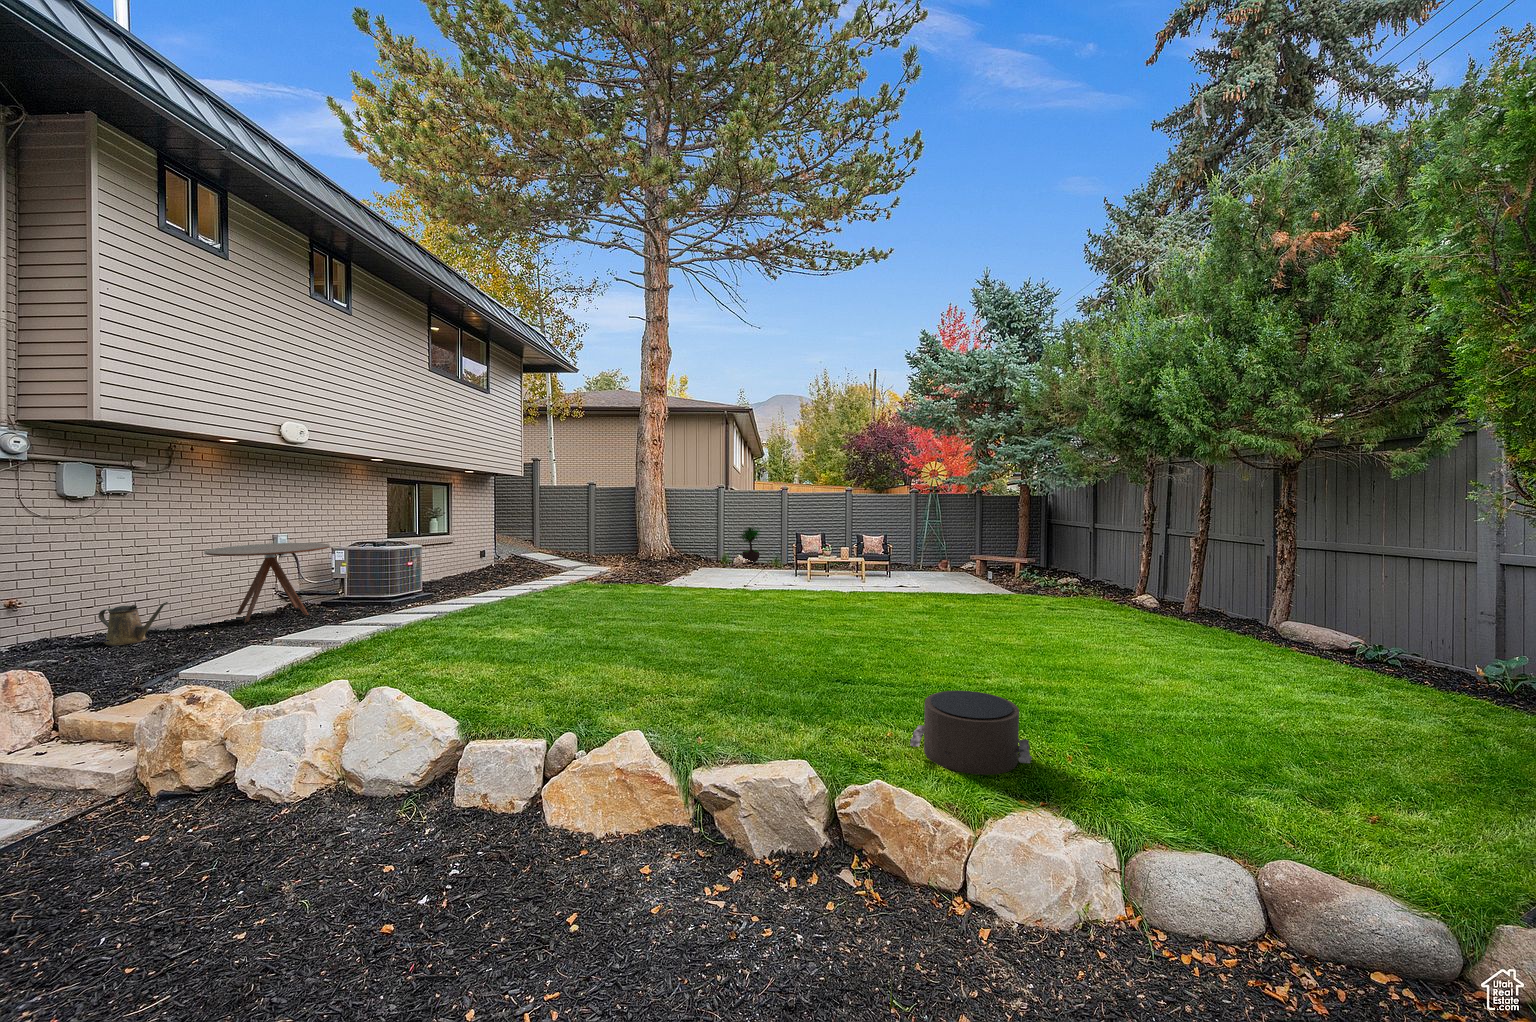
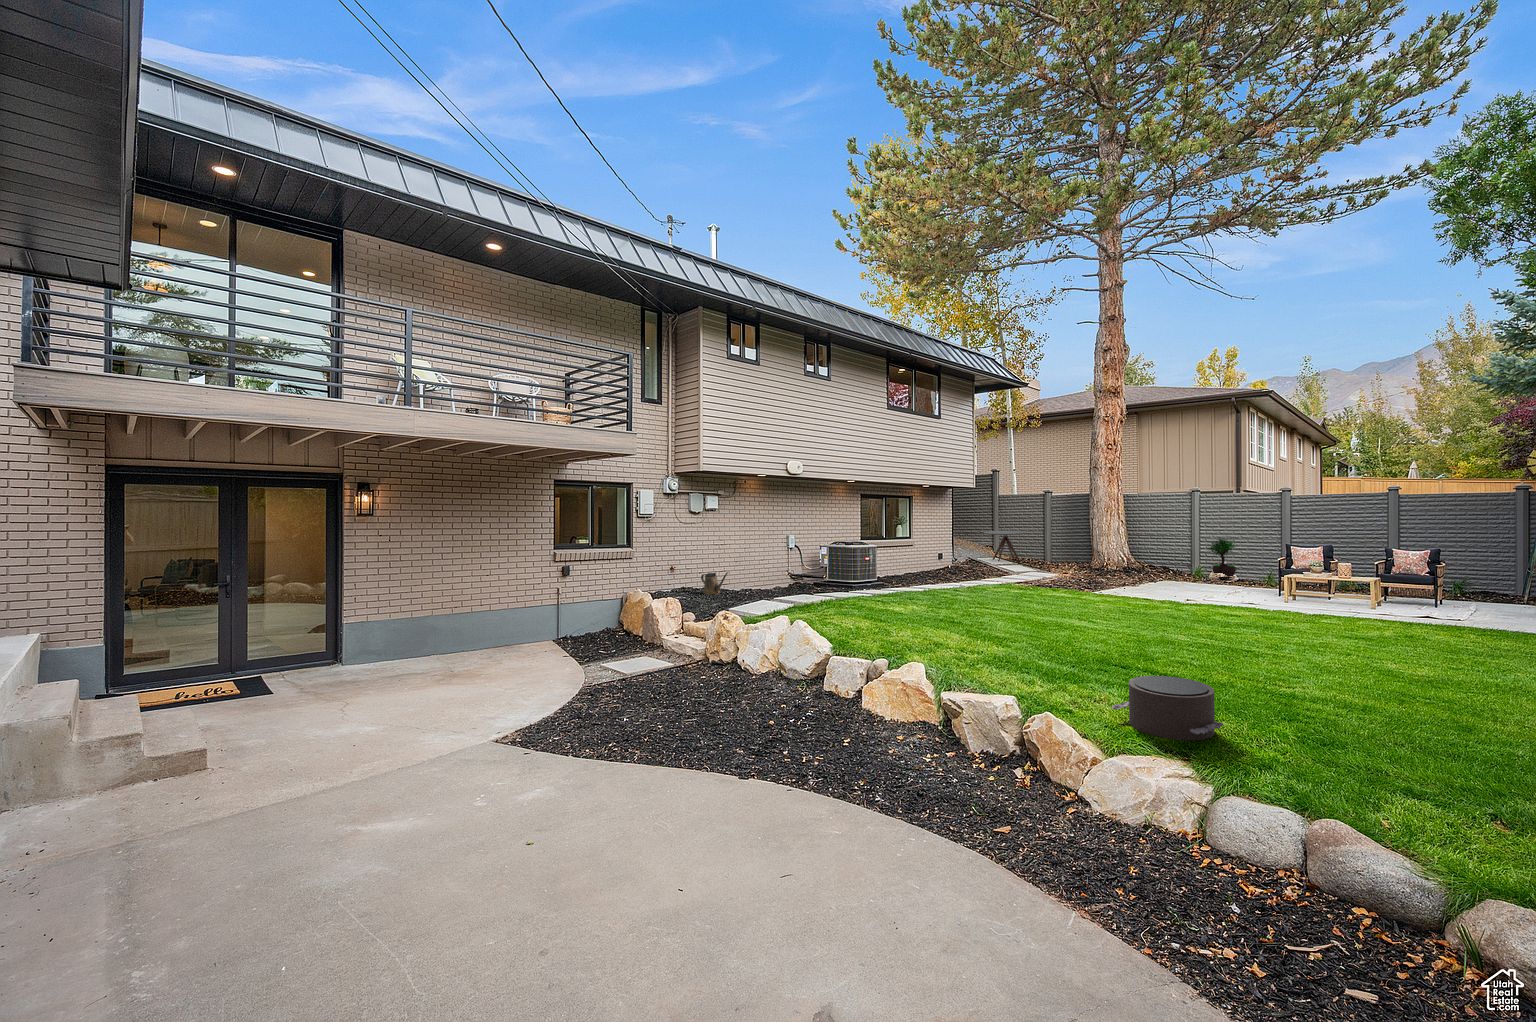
round table: present [204,543,330,622] -> present [984,531,1028,561]

